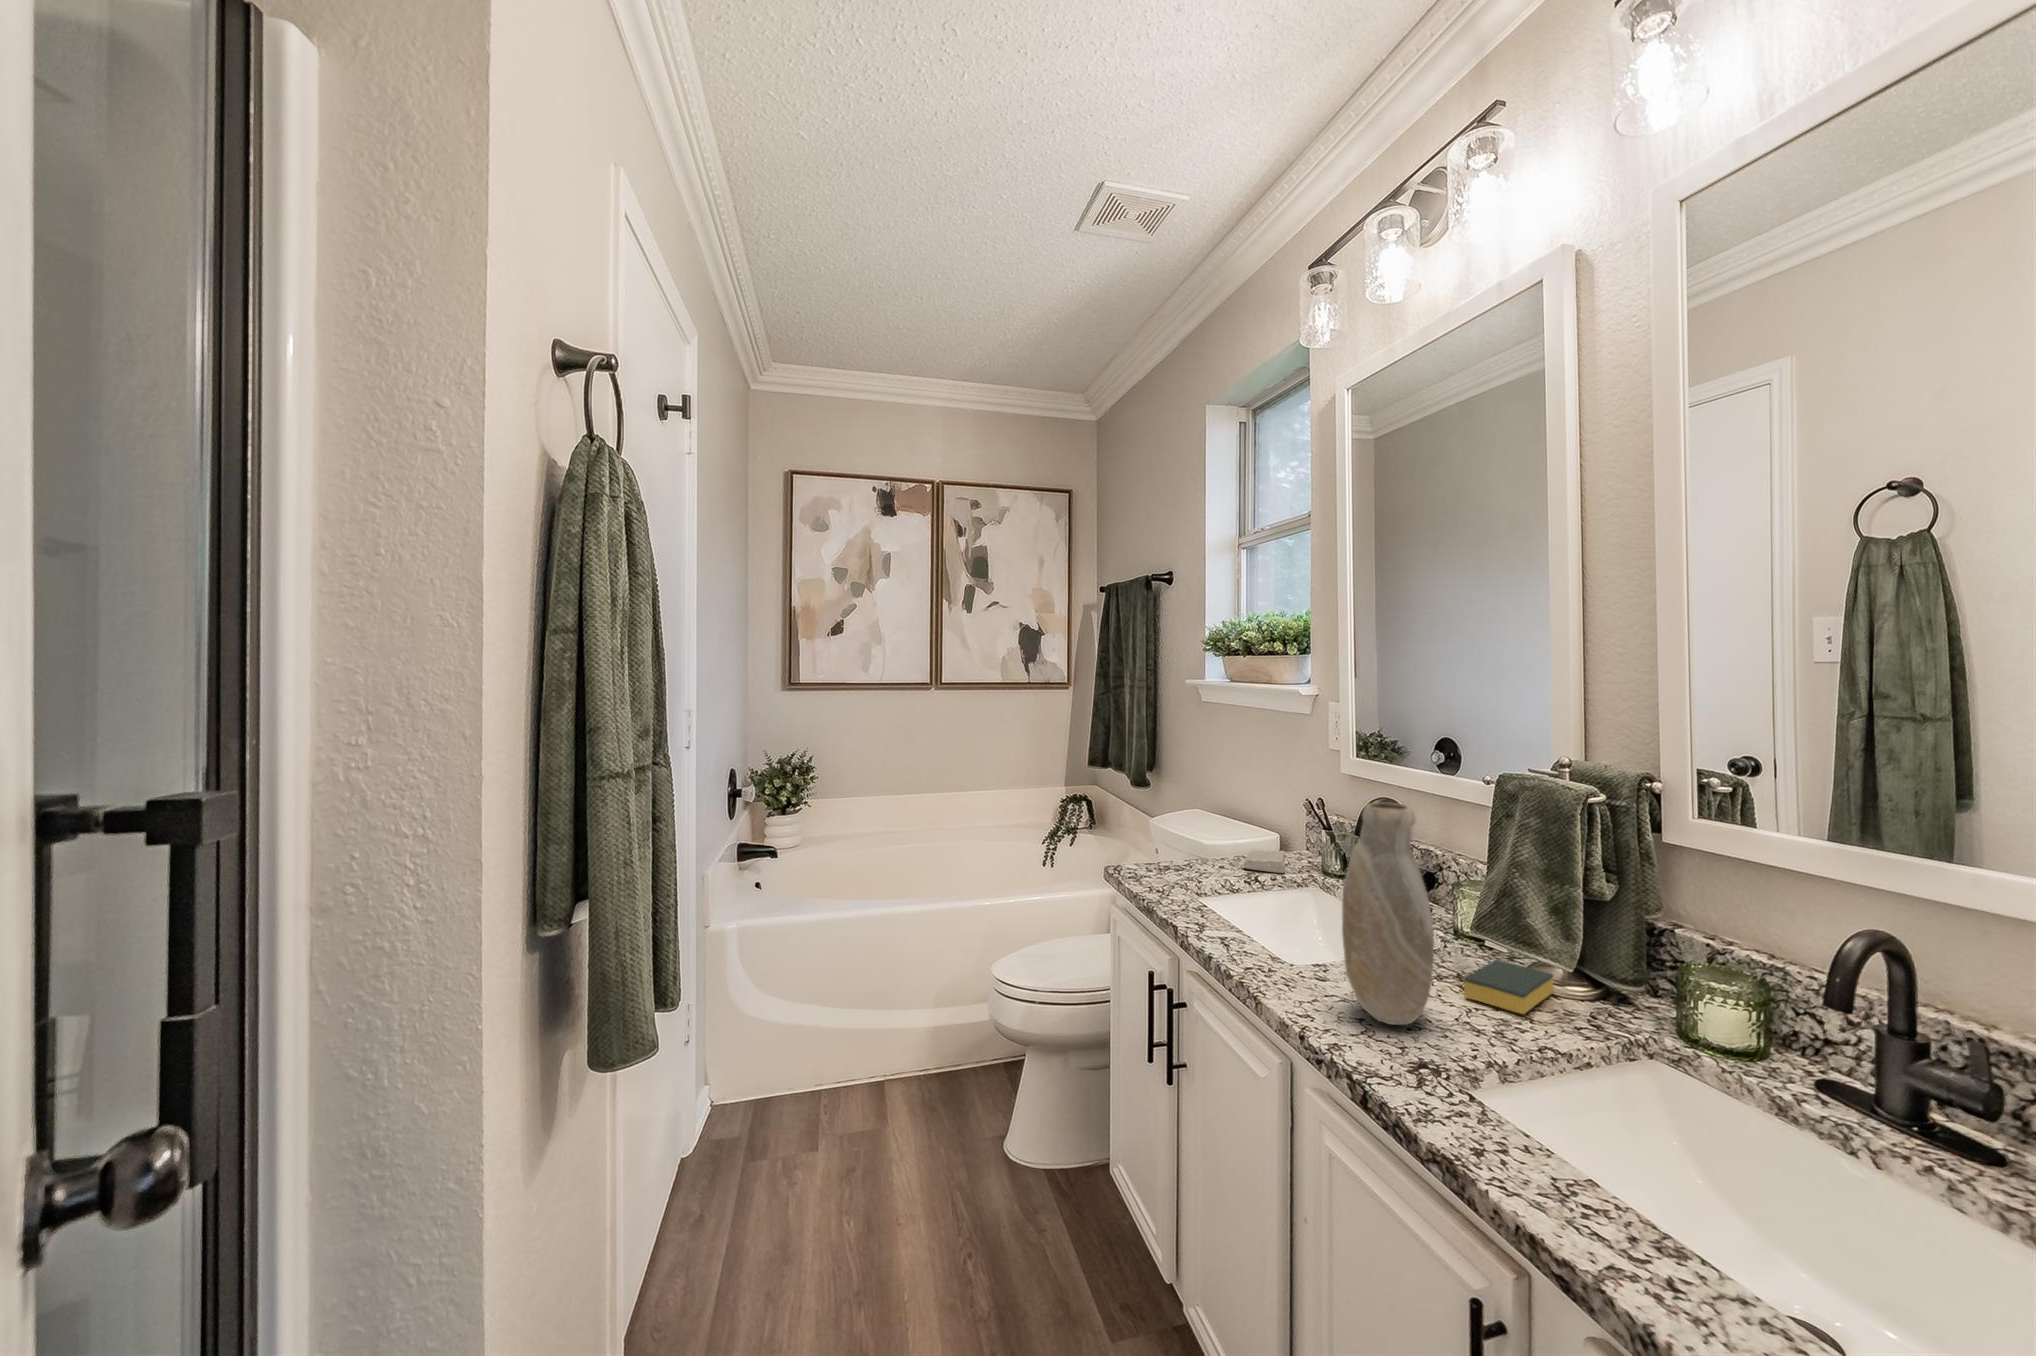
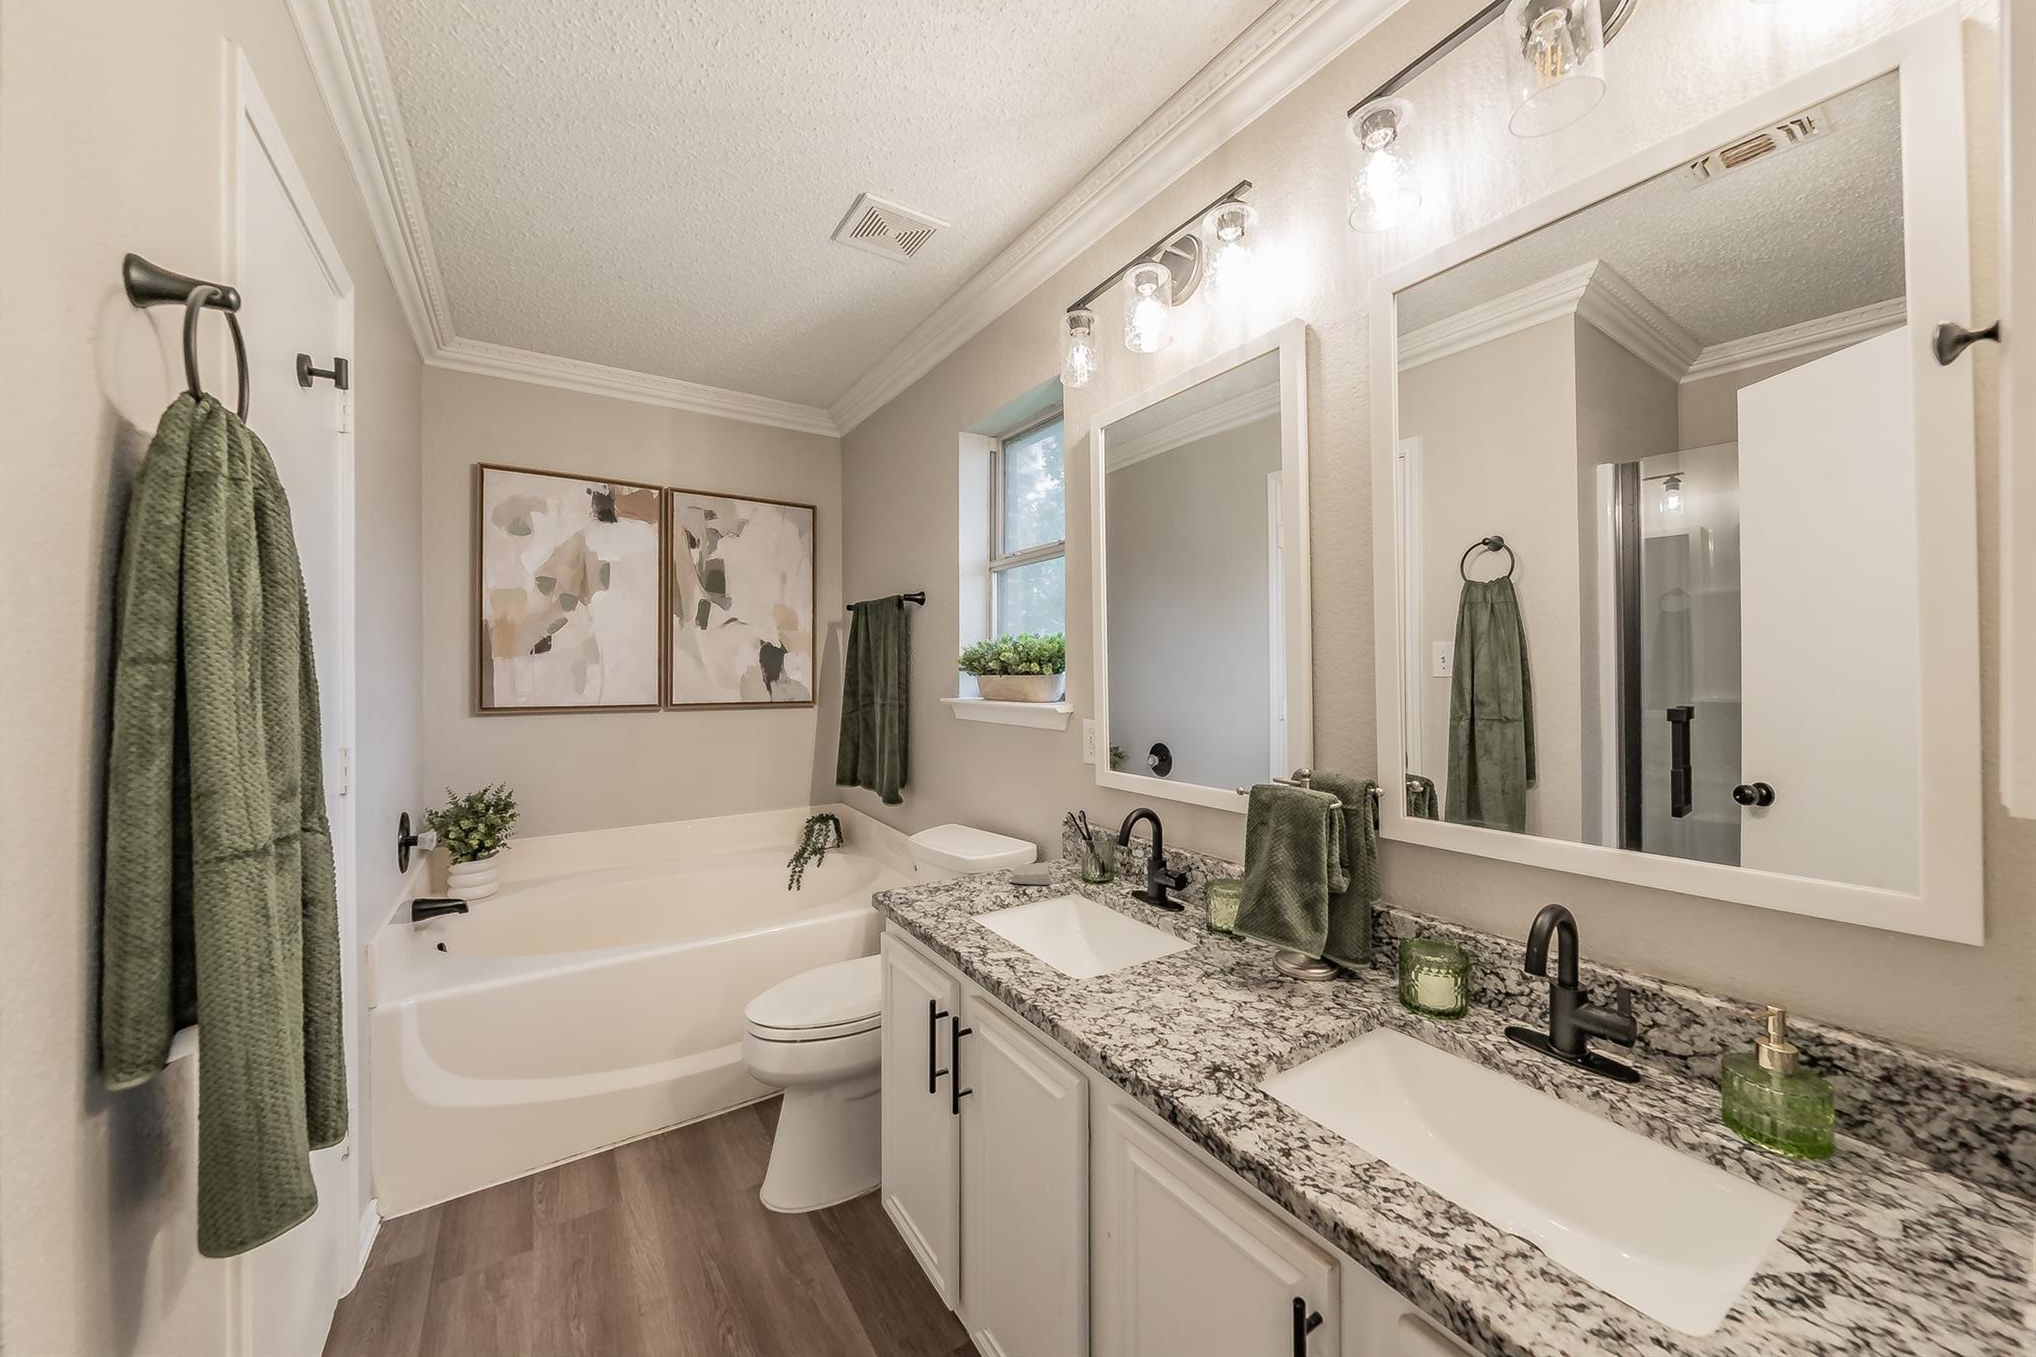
vase: present [1342,802,1434,1025] -> none [1134,814,1215,1030]
sponge: present [1464,960,1554,1014] -> none [1232,951,1300,1002]

